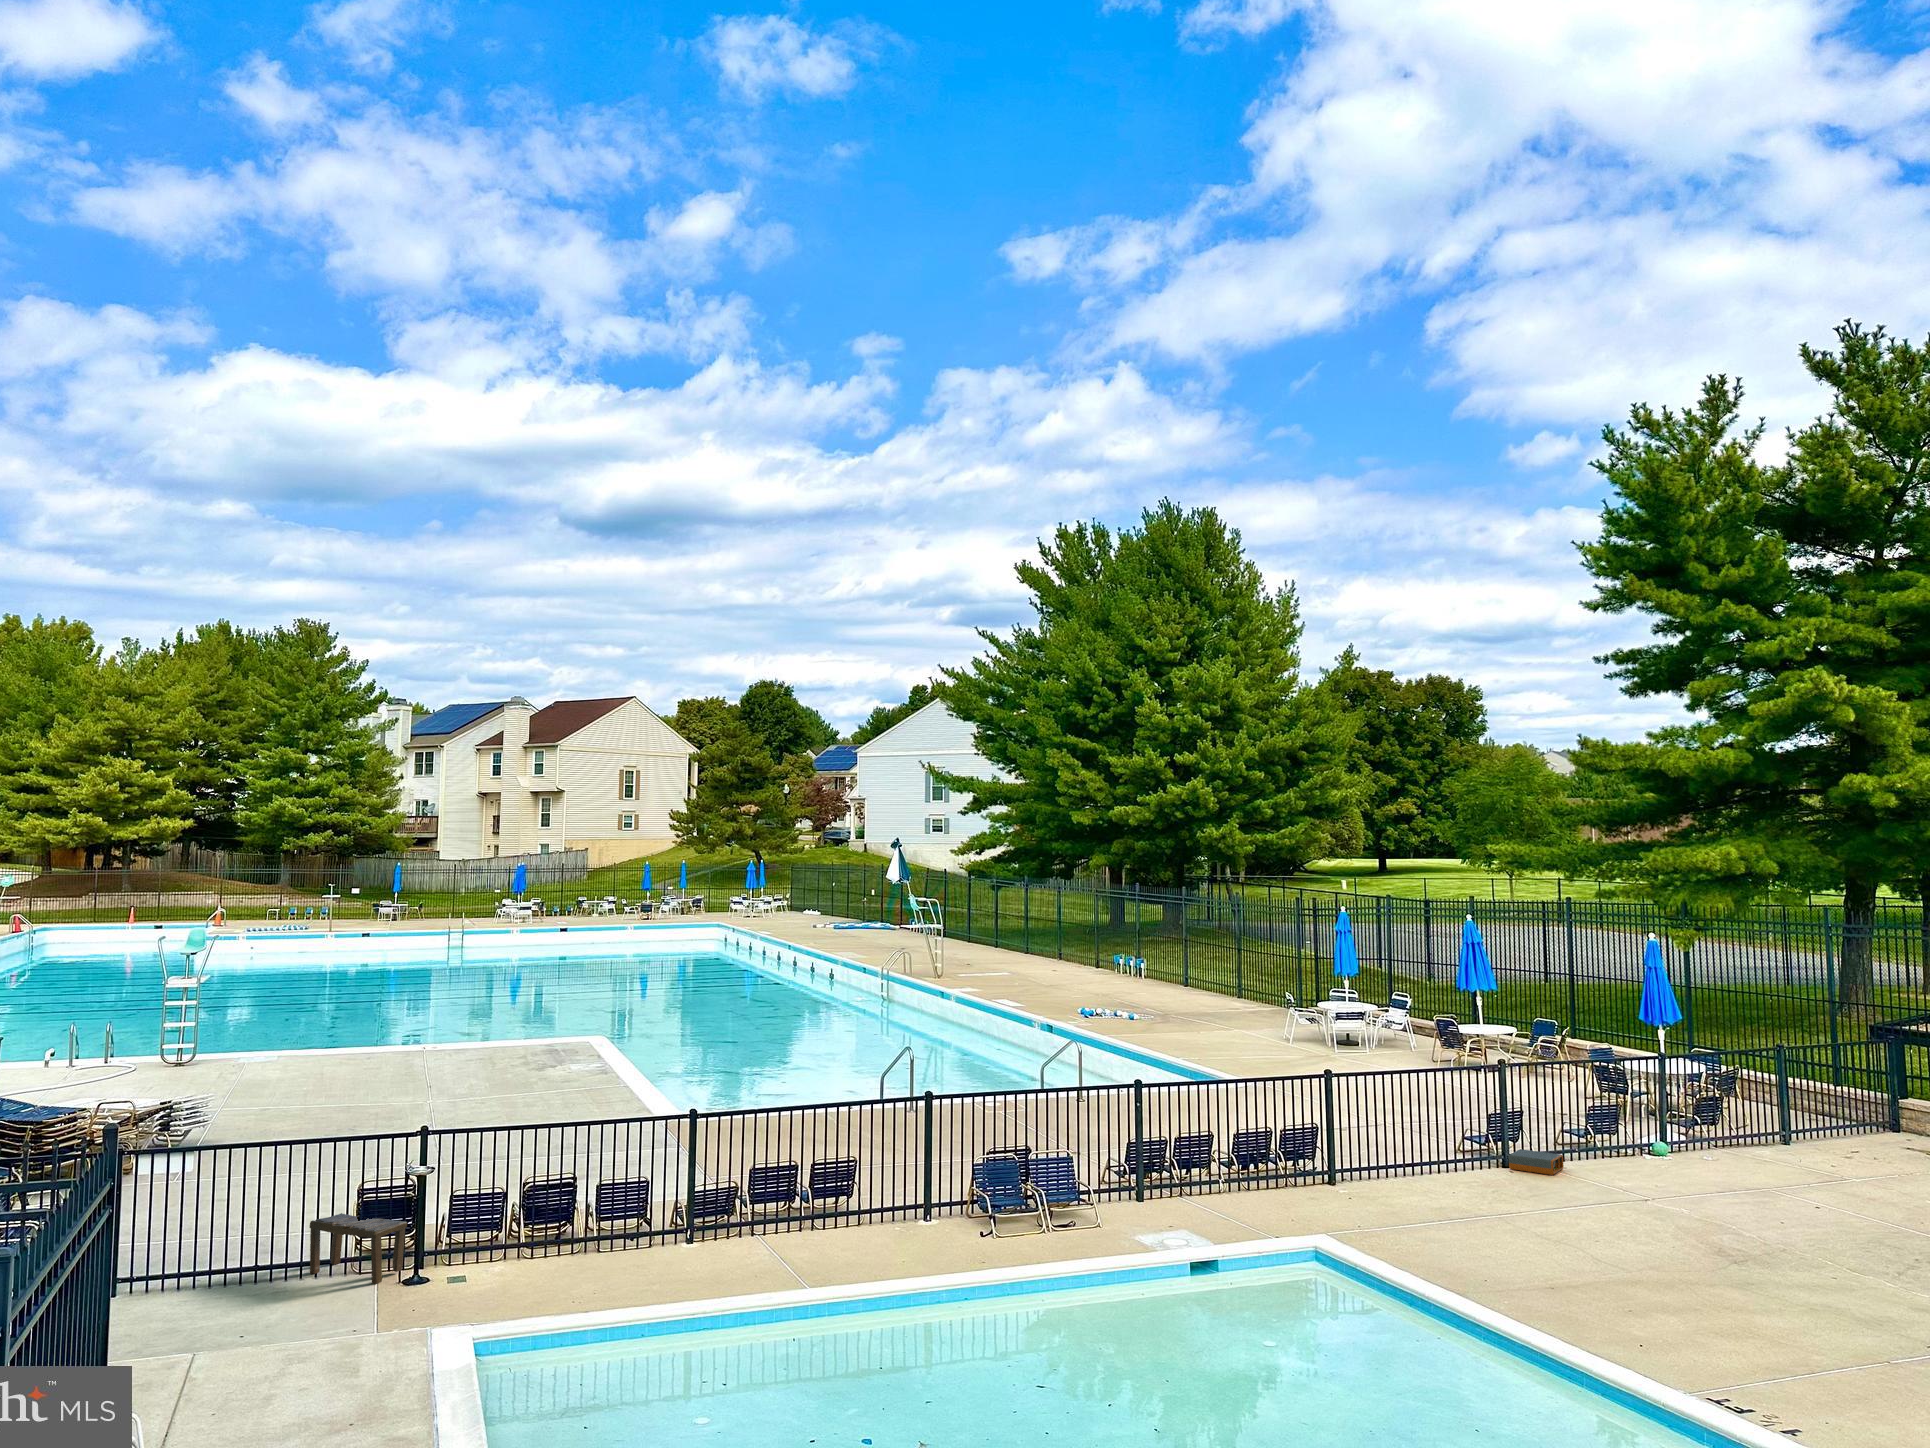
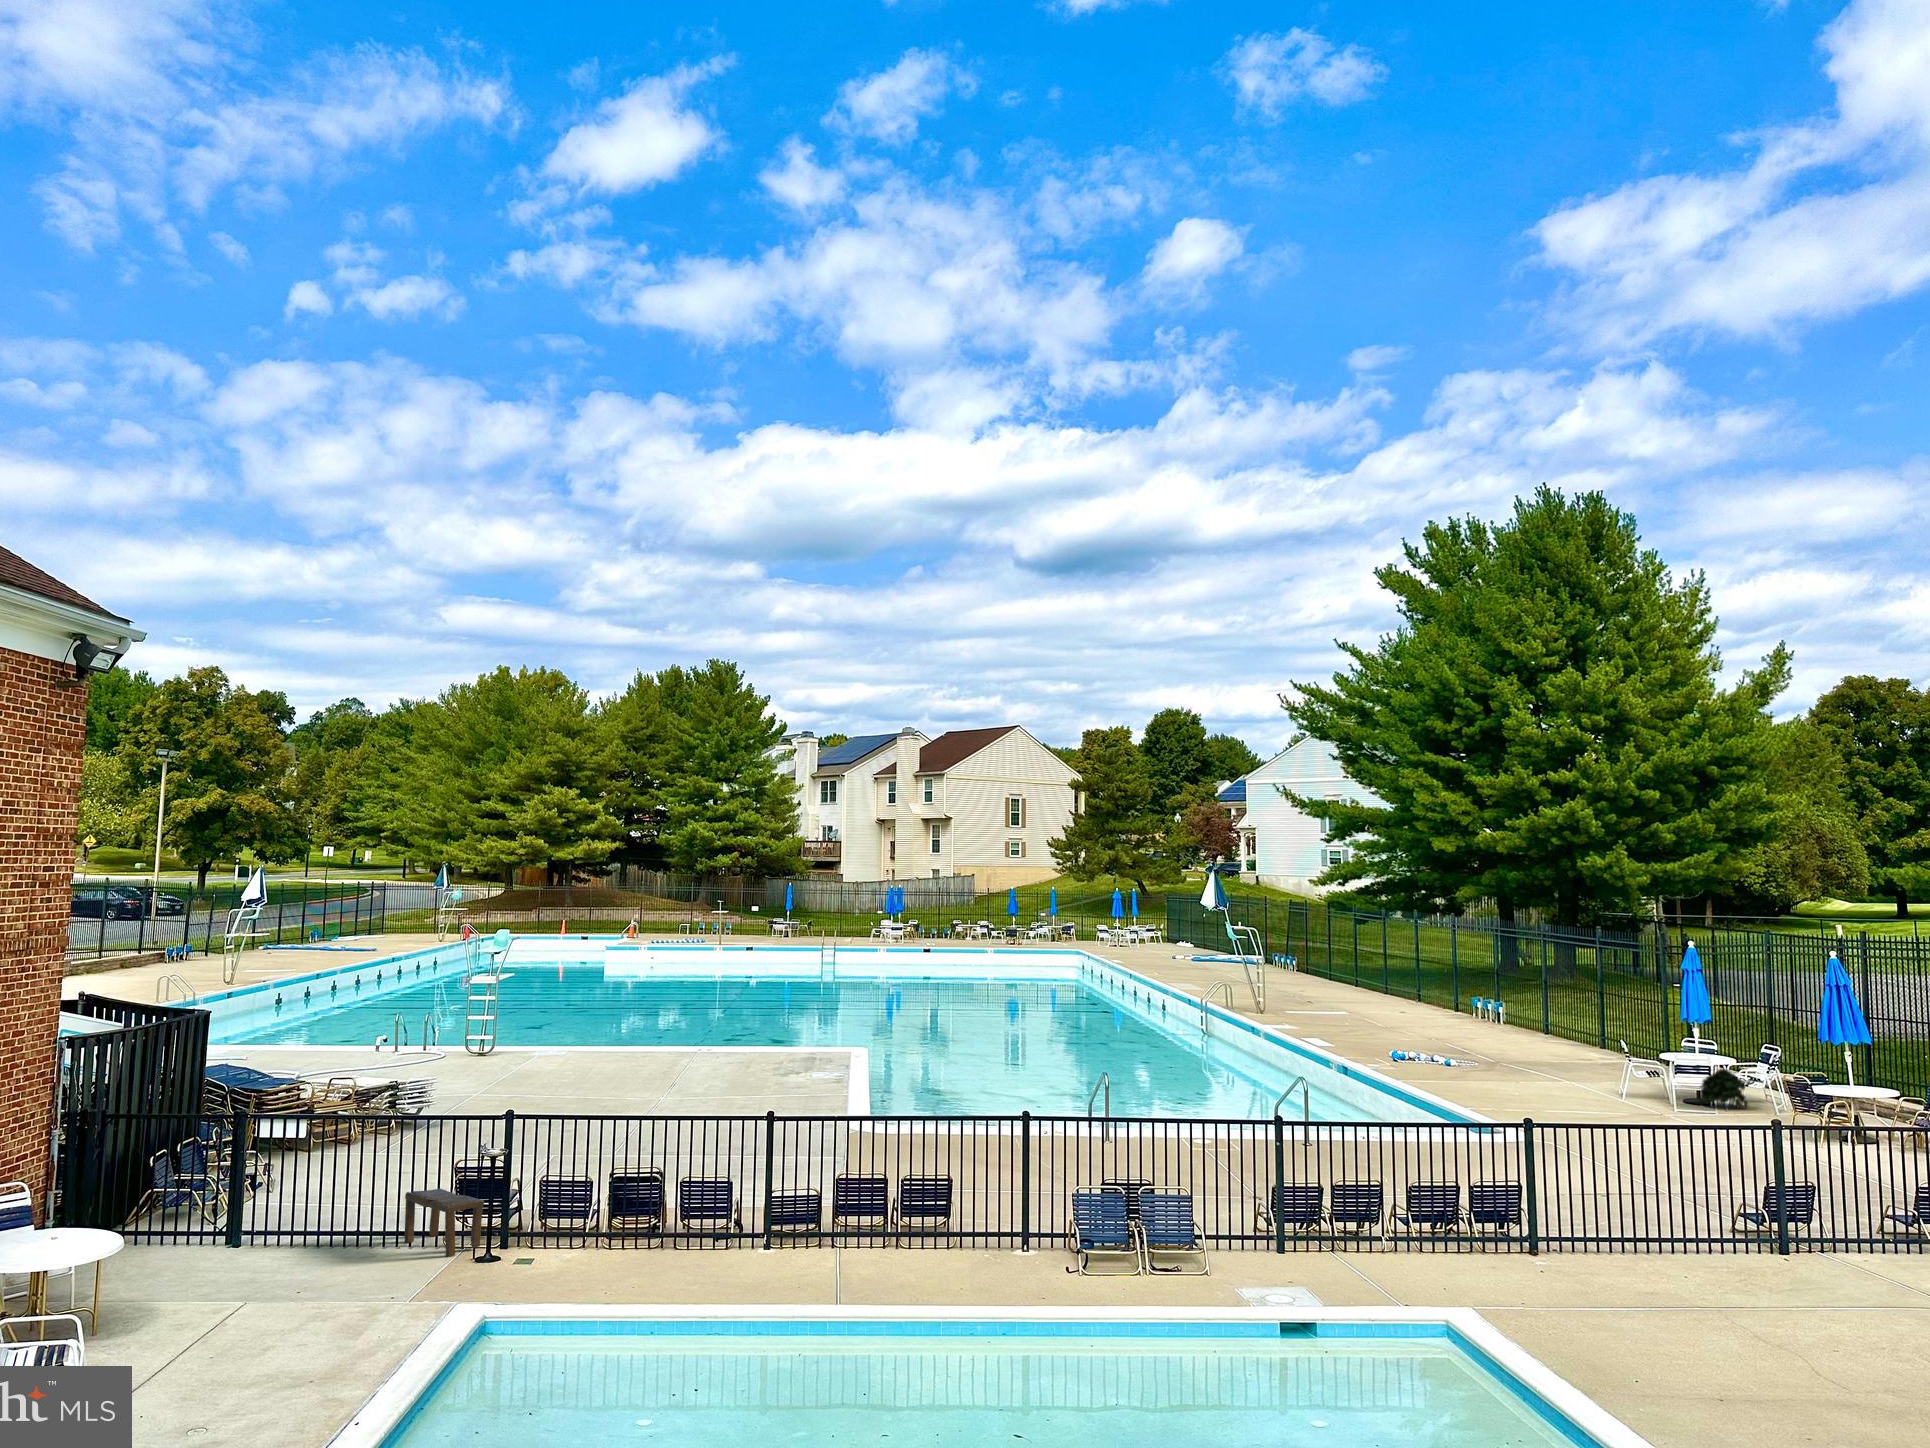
potted plant: none [1355,1014,1392,1047] -> present [1700,1069,1748,1107]
storage box: present [1509,1149,1564,1175] -> none [1788,1234,1868,1269]

